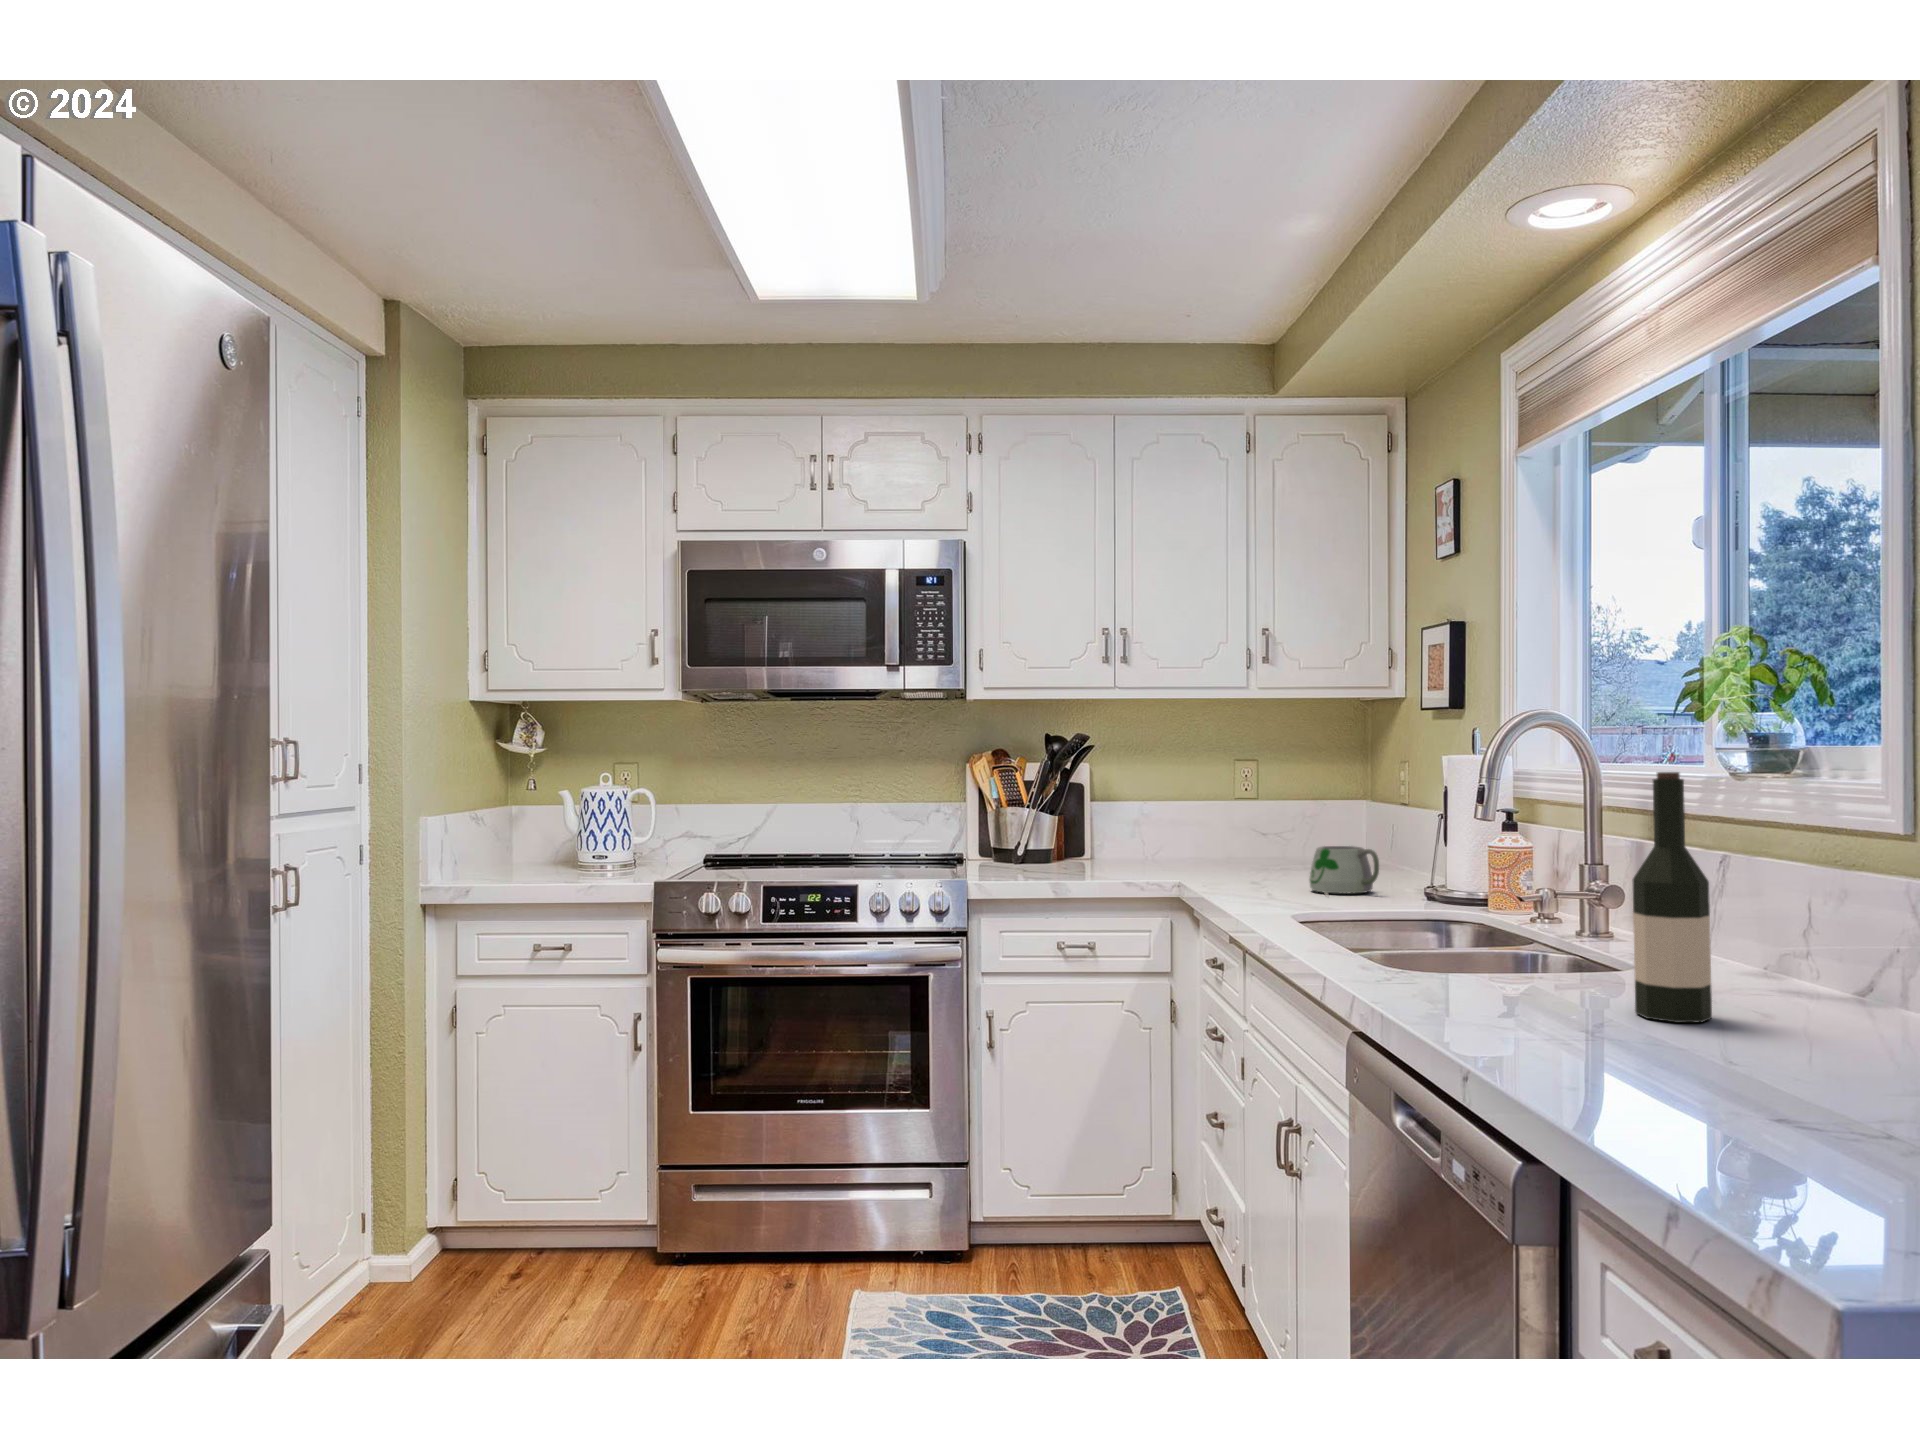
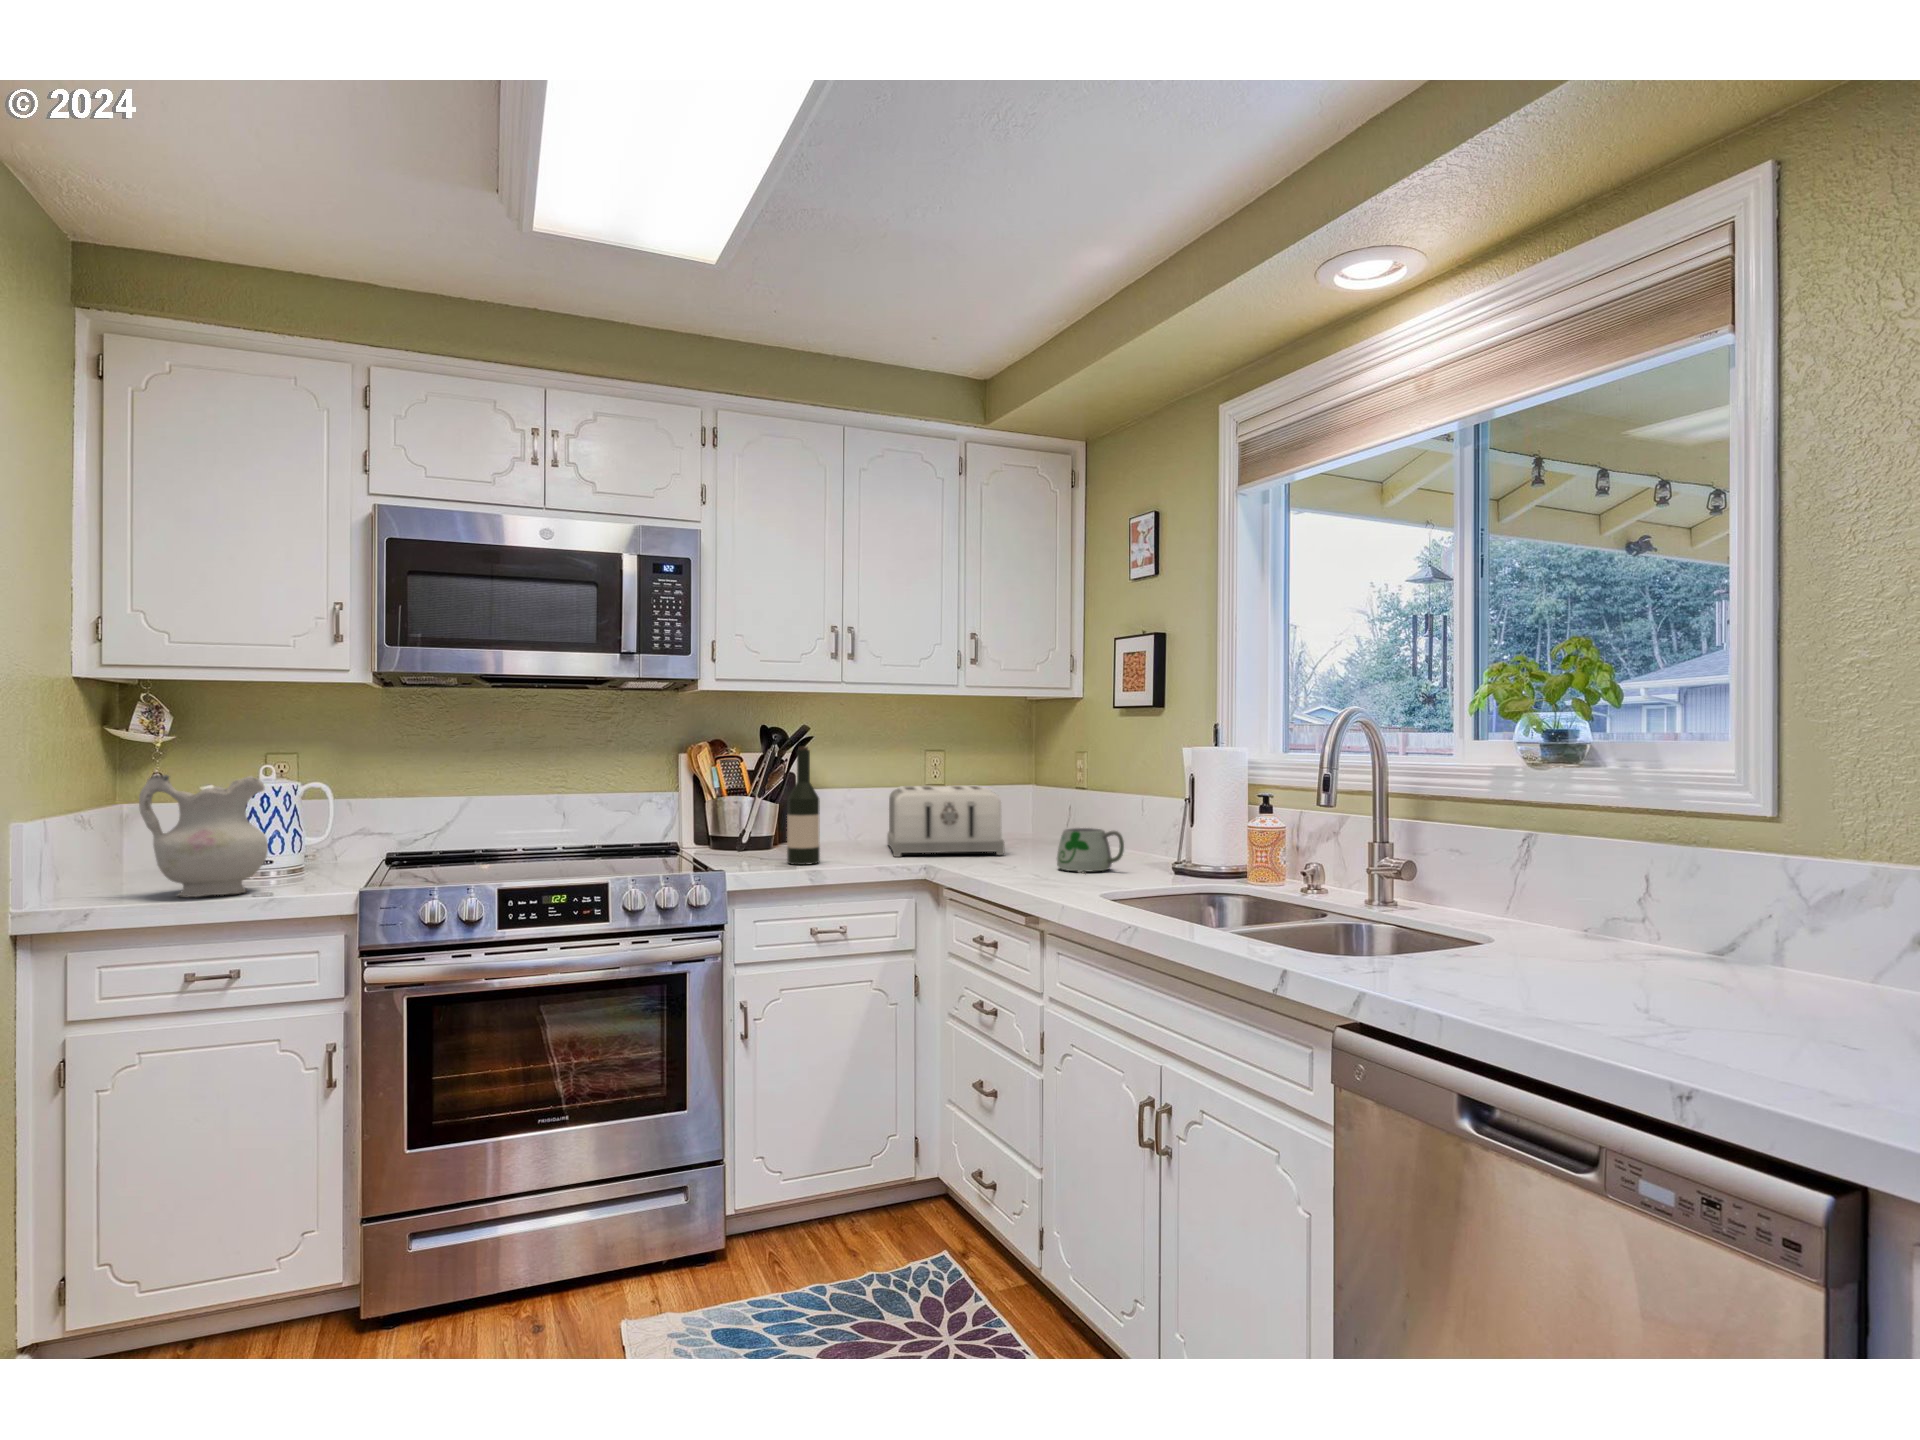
wine bottle: present [1633,772,1712,1022] -> present [787,747,820,865]
ceramic pitcher: none [502,781,591,881] -> present [139,774,268,897]
toaster: none [1160,799,1291,875] -> present [887,785,1005,857]

